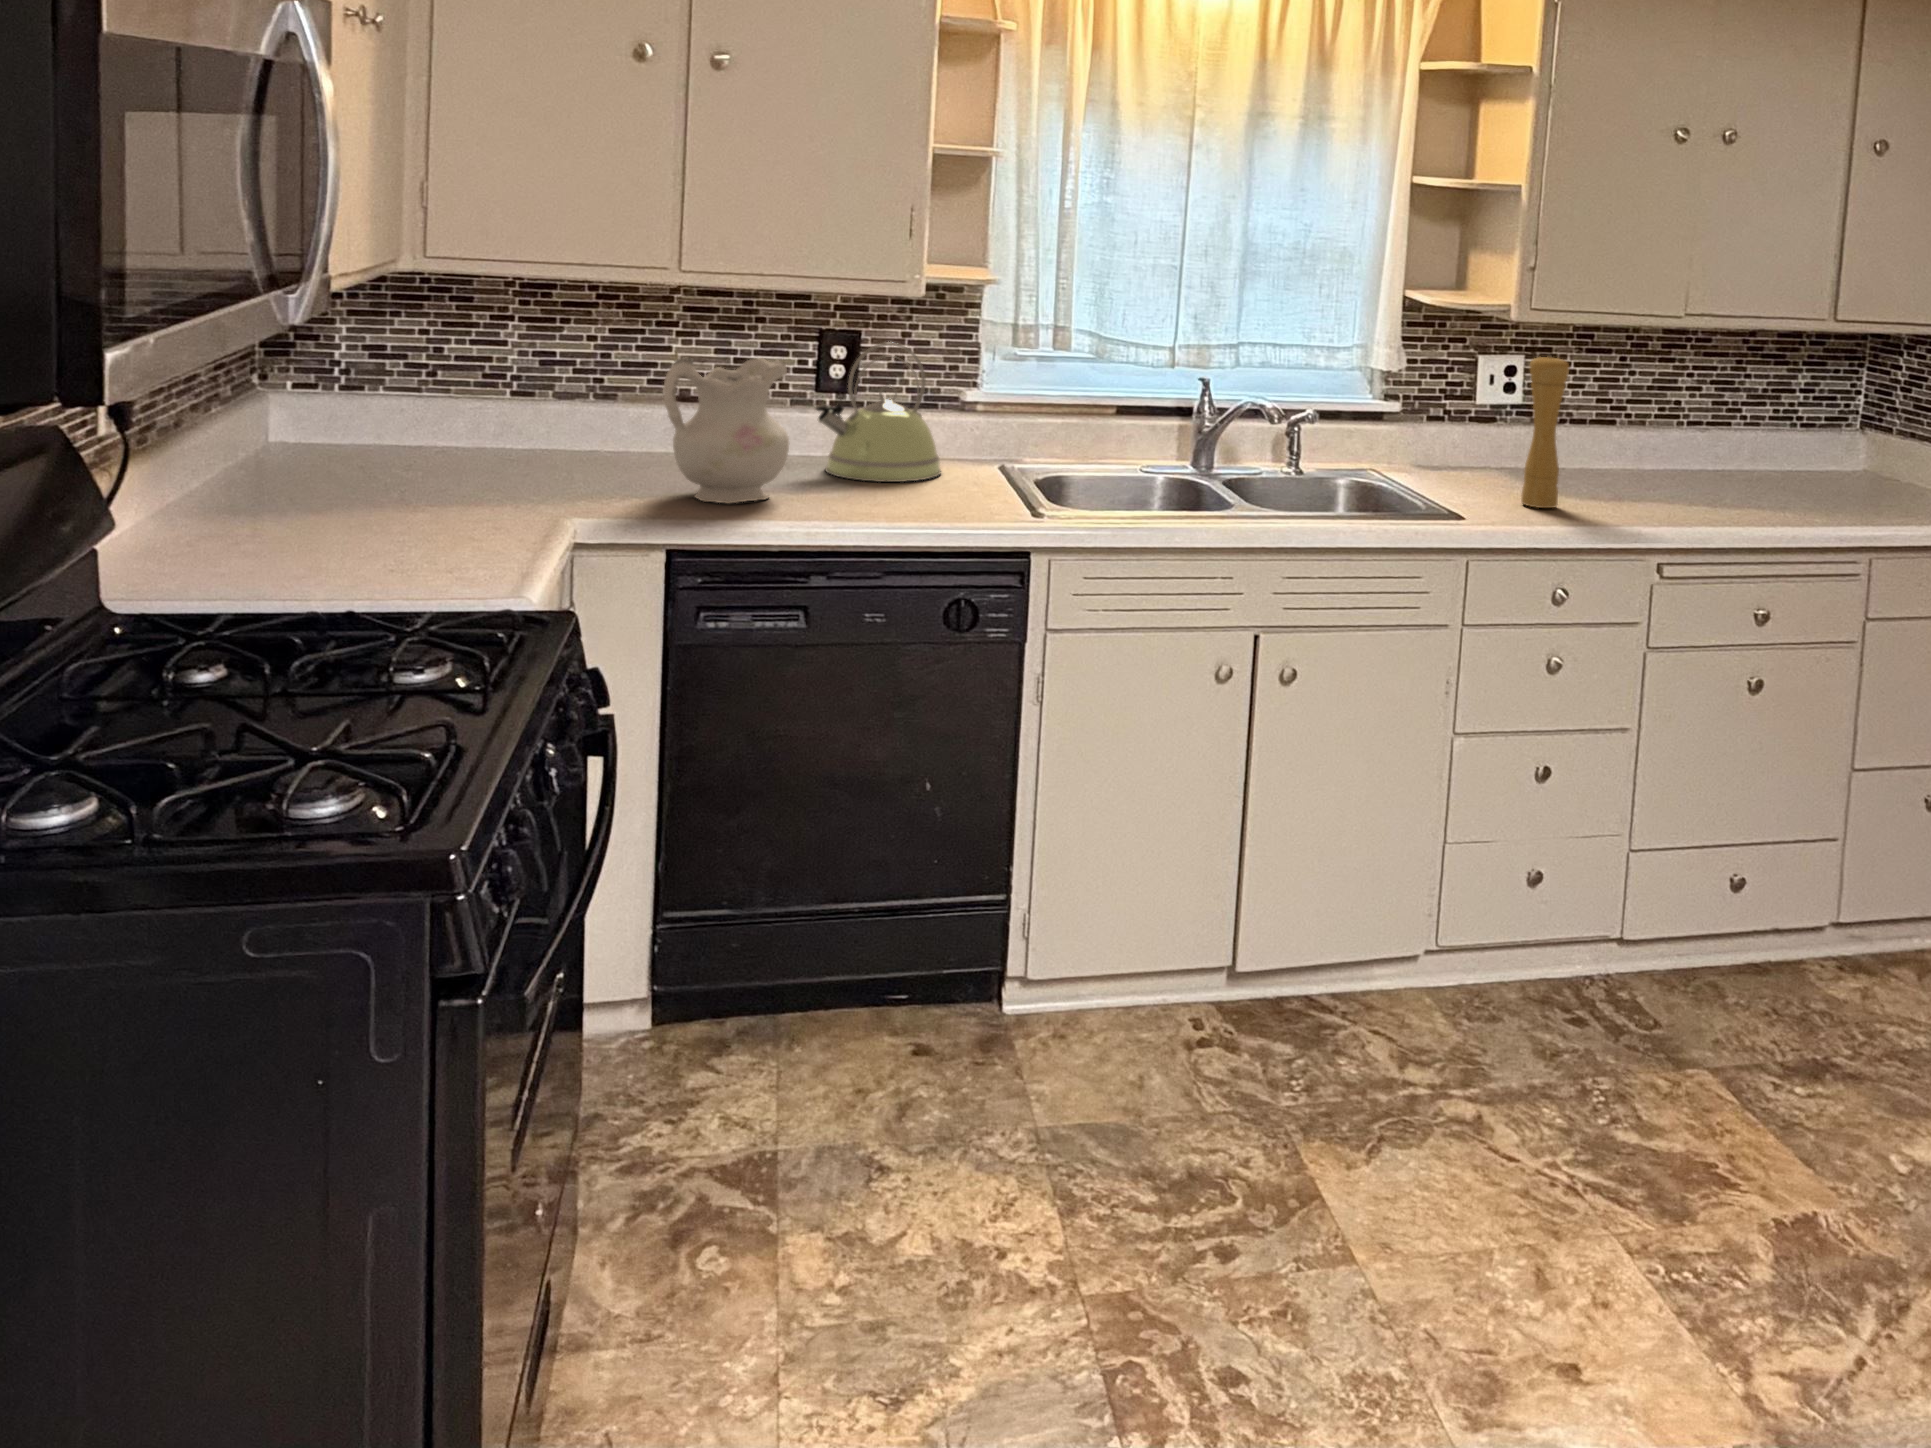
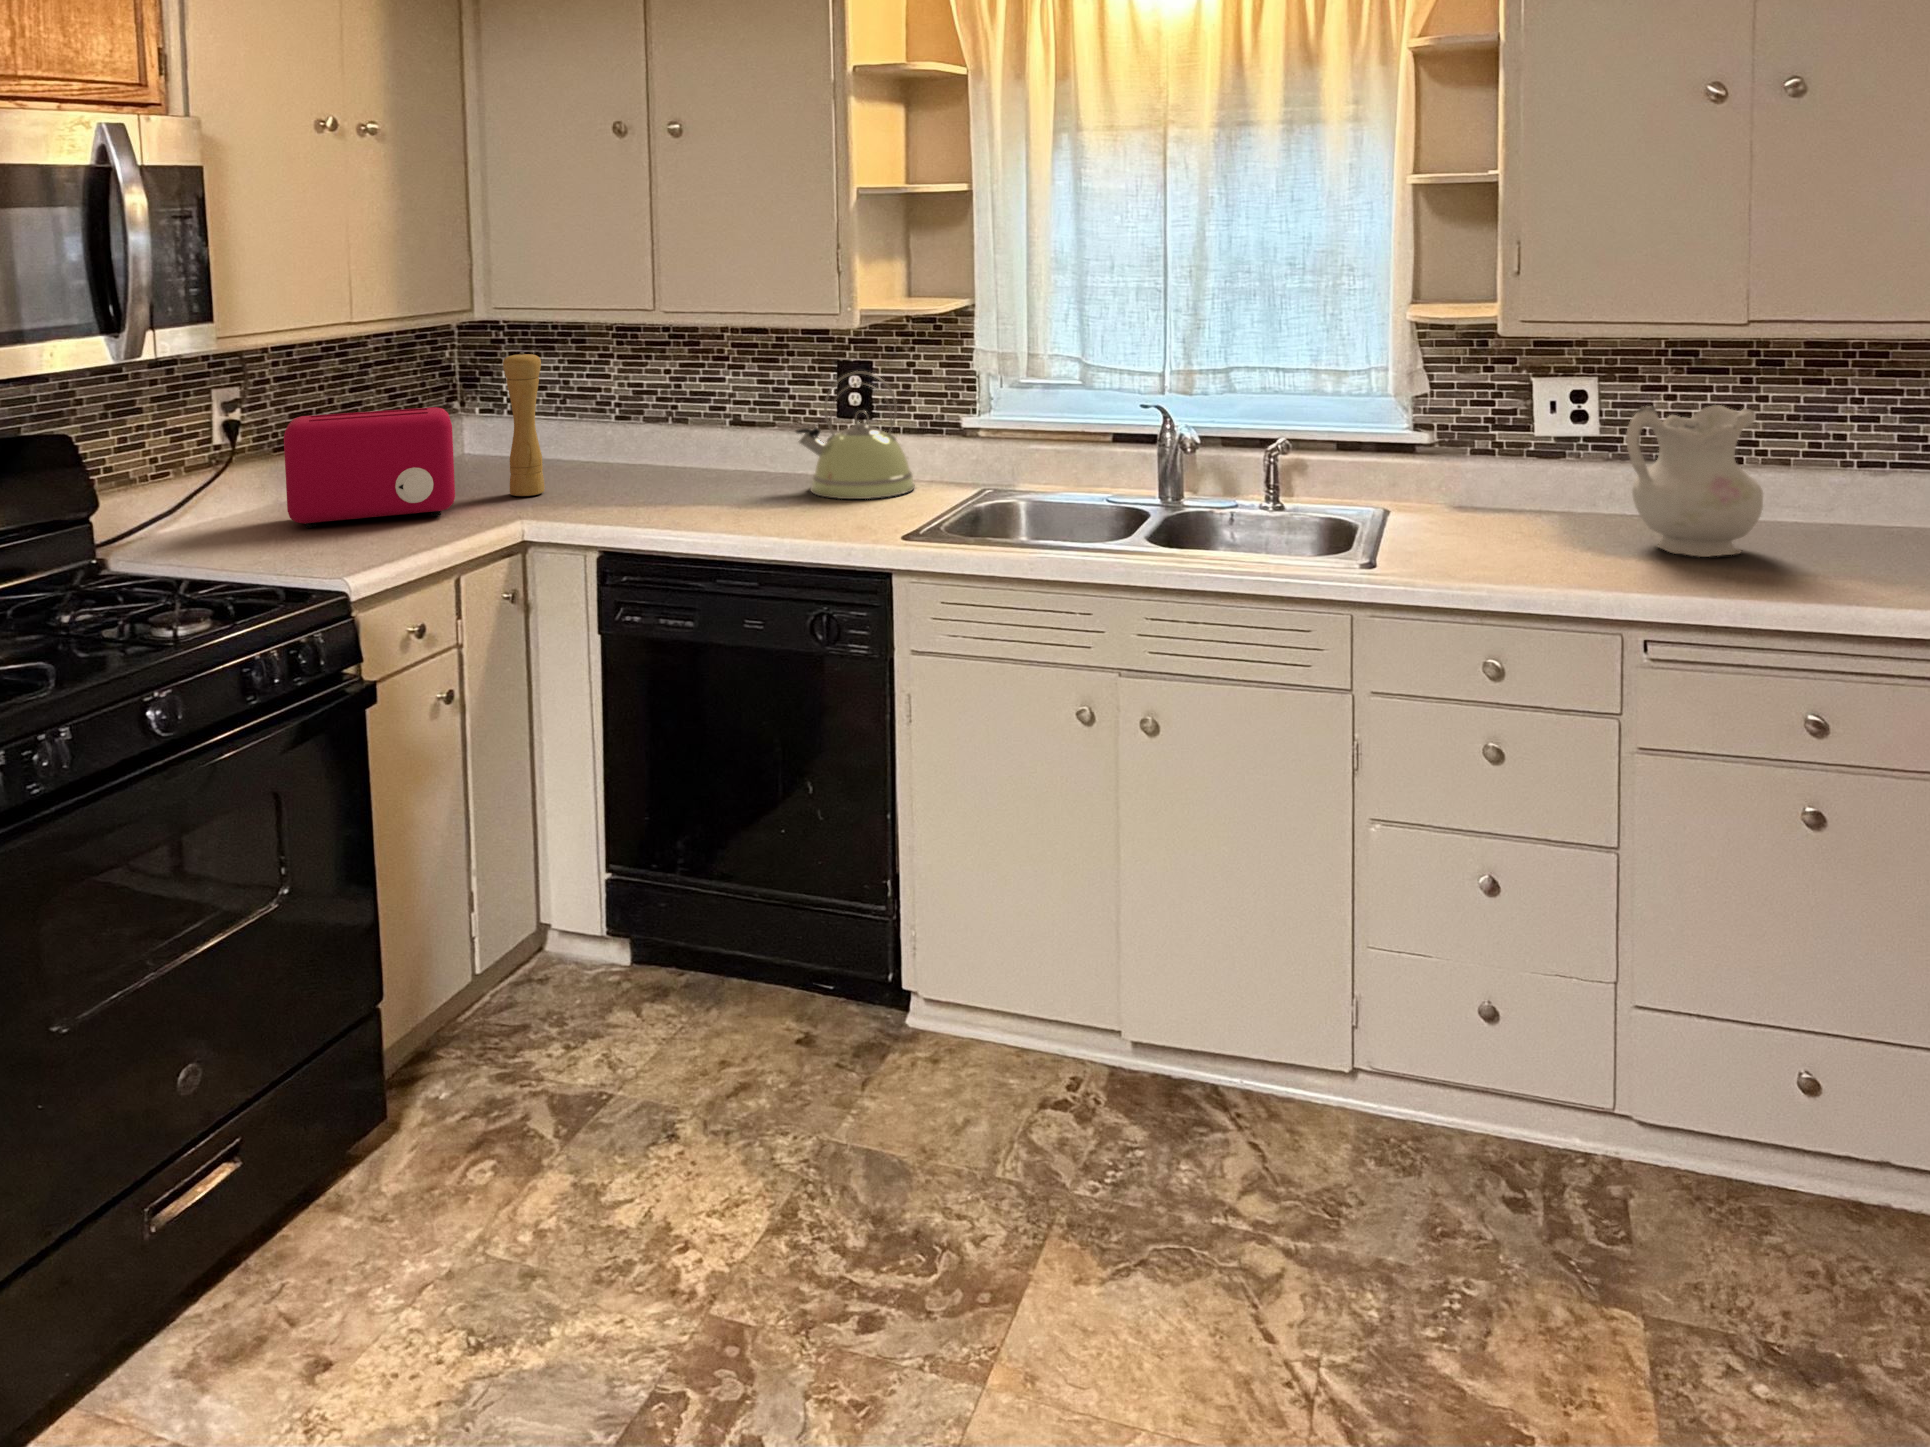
pepper mill: present [1521,355,1569,508] -> present [503,352,545,496]
ceramic pitcher: present [663,357,789,503] -> present [1626,405,1763,557]
toaster: none [230,381,468,541] -> present [284,407,455,528]

